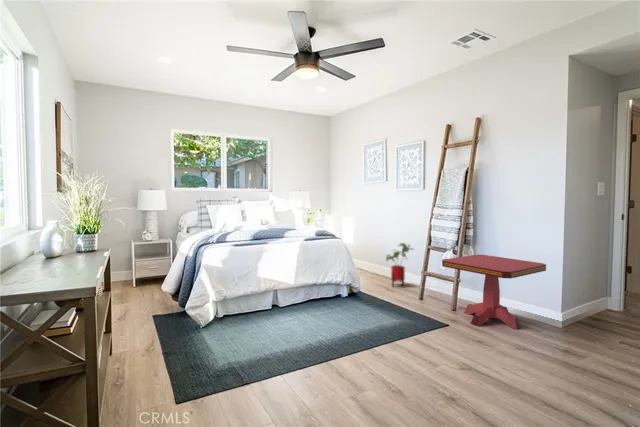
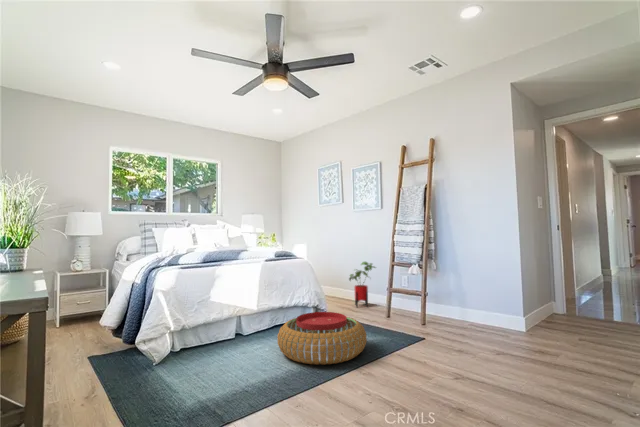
side table: present [442,255,546,329] -> none [412,268,507,337]
pouf: none [304,292,386,342] -> present [278,312,367,365]

